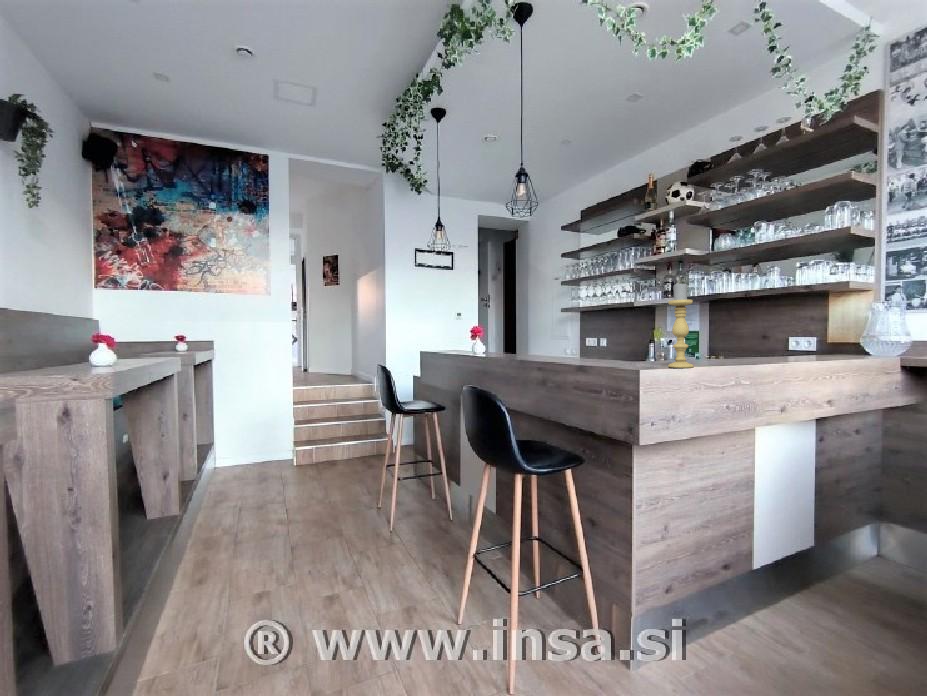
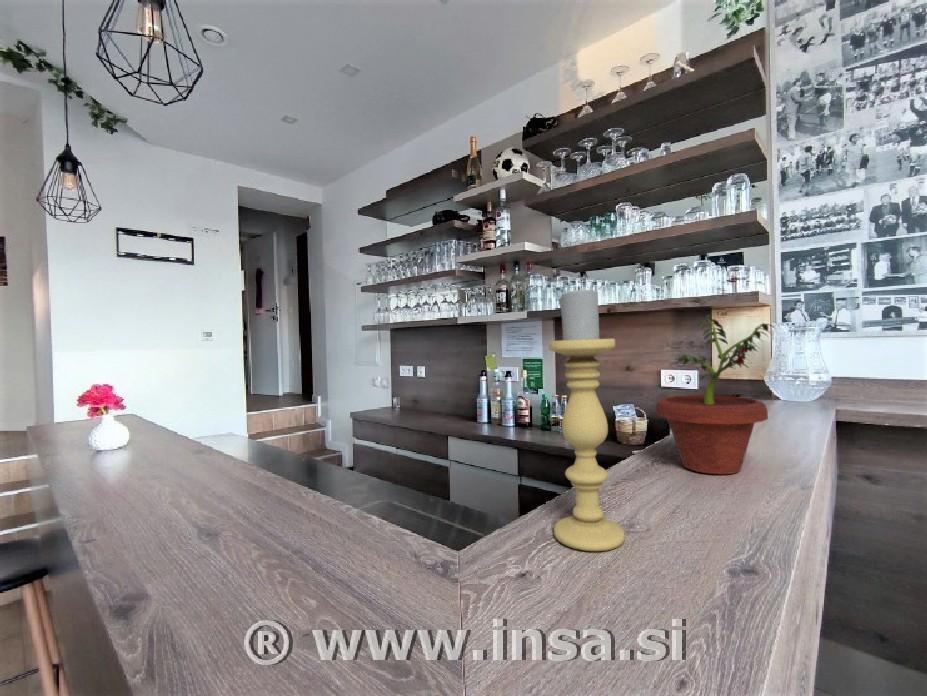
potted plant: none [729,293,786,362] -> present [656,315,773,474]

